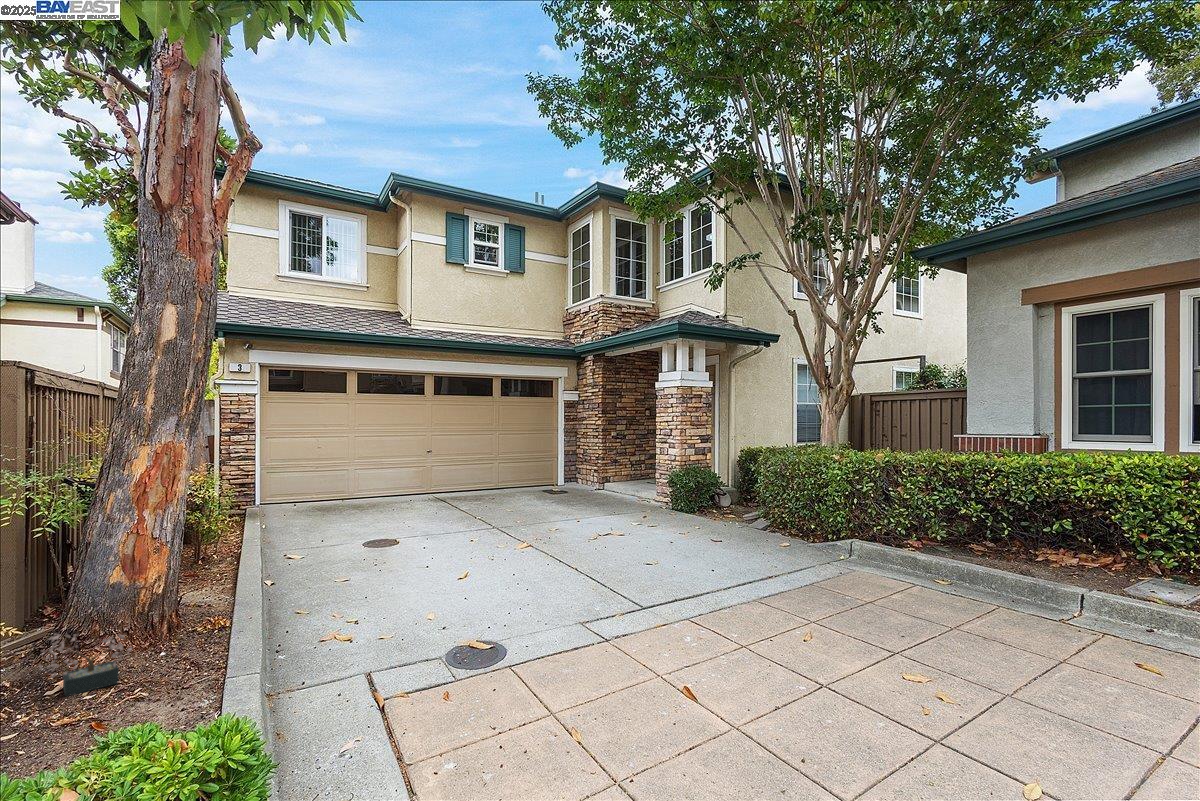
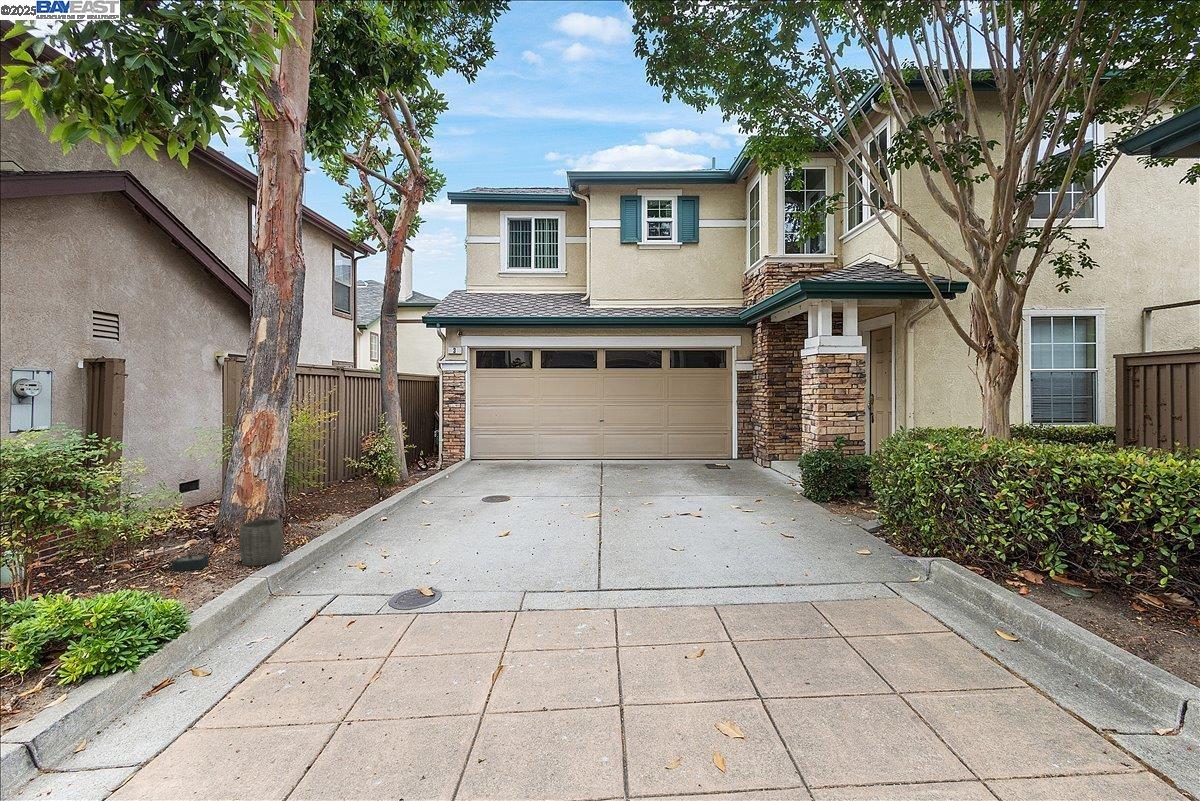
woven basket: none [163,594,230,667] -> present [239,519,283,566]

